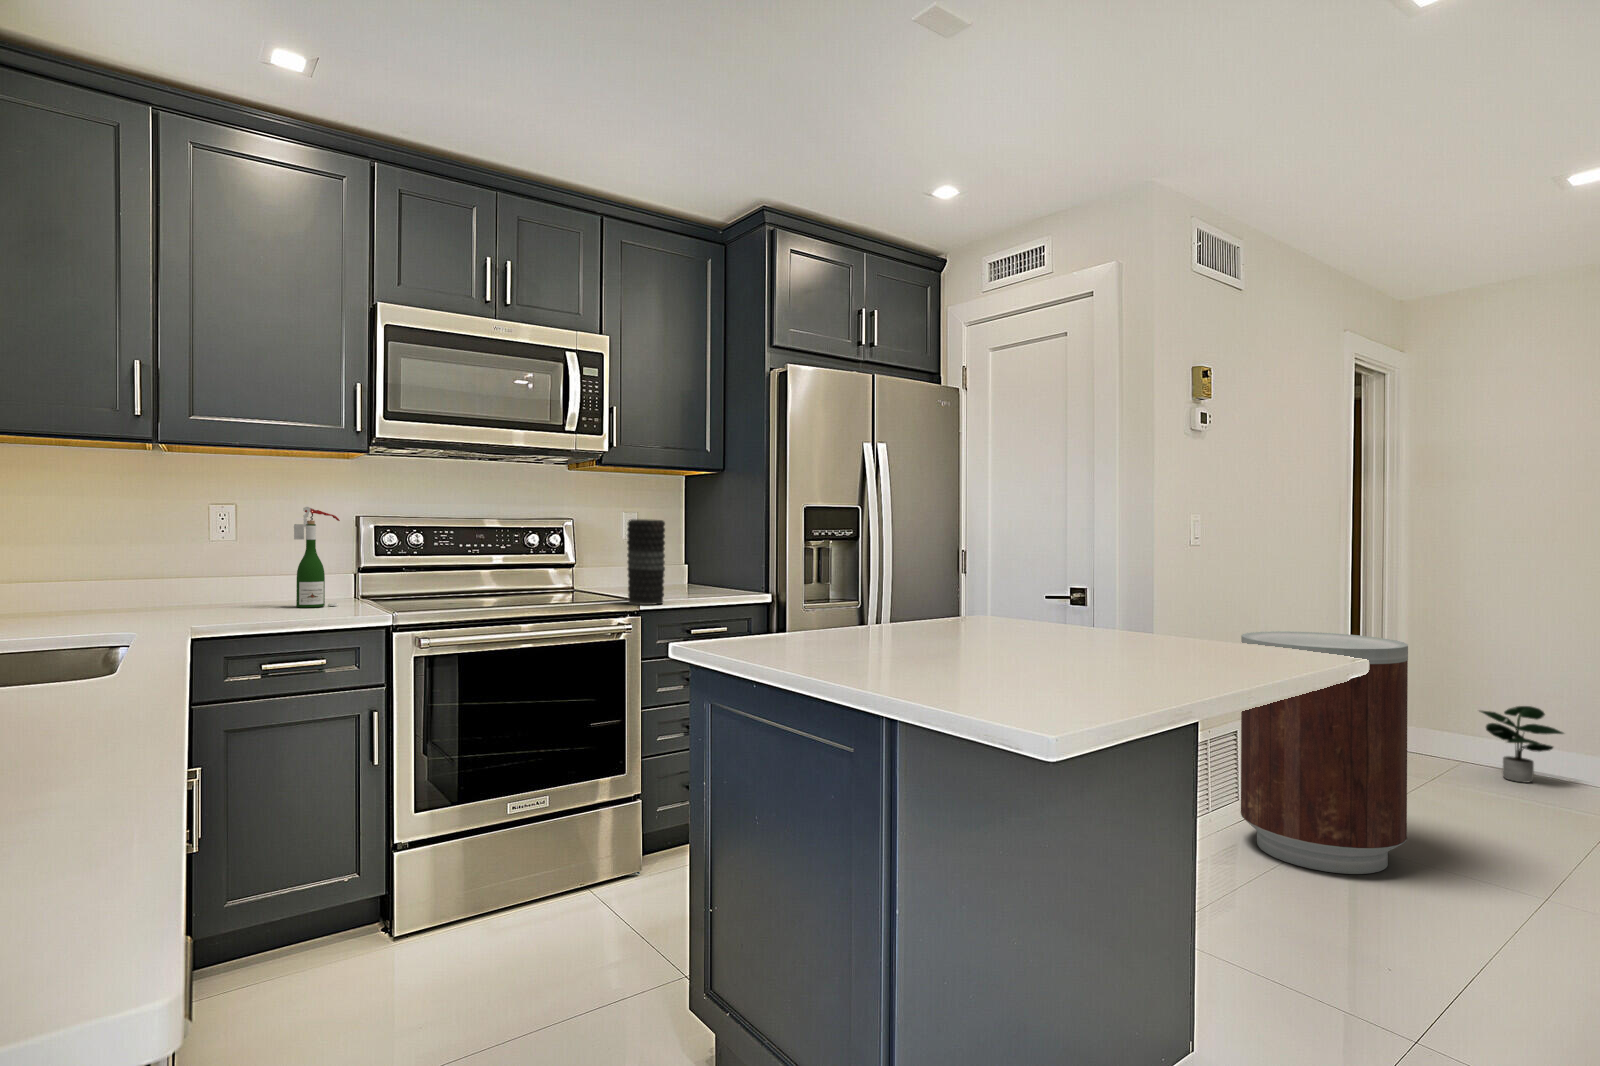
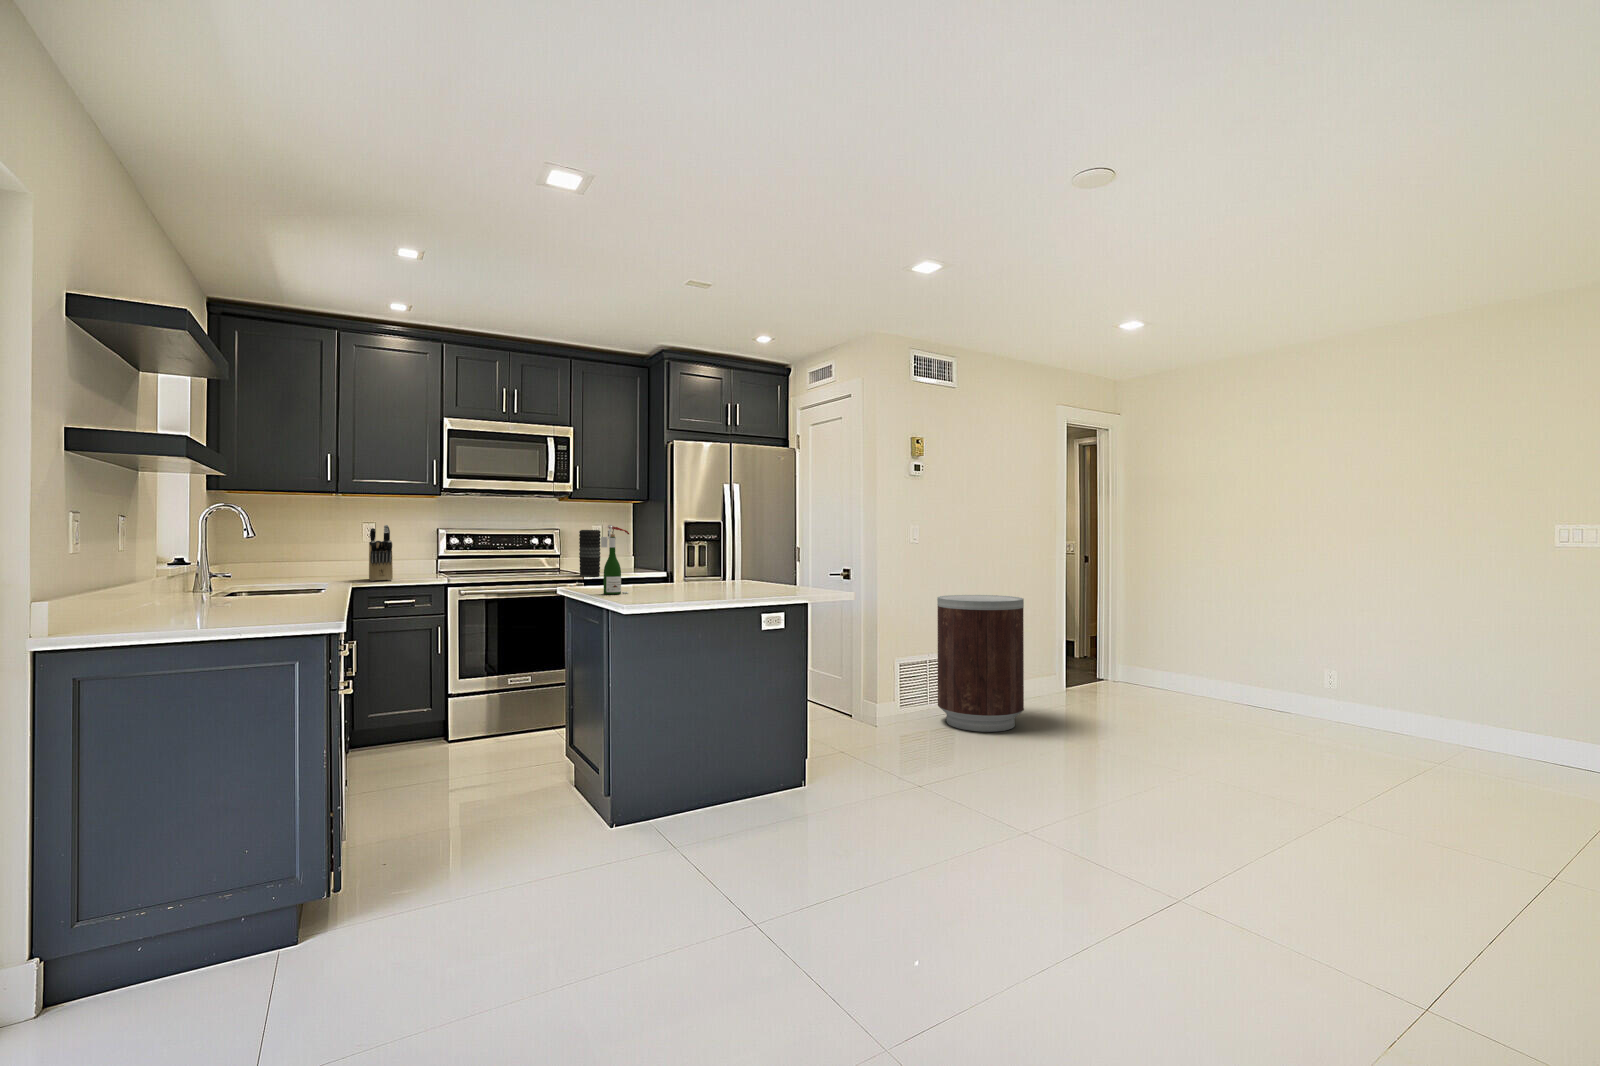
knife block: none [229,506,284,624] -> present [369,525,393,581]
wine bottle: present [294,507,340,608] -> present [601,525,629,594]
potted plant: present [1480,706,1564,783] -> none [1148,648,1195,697]

